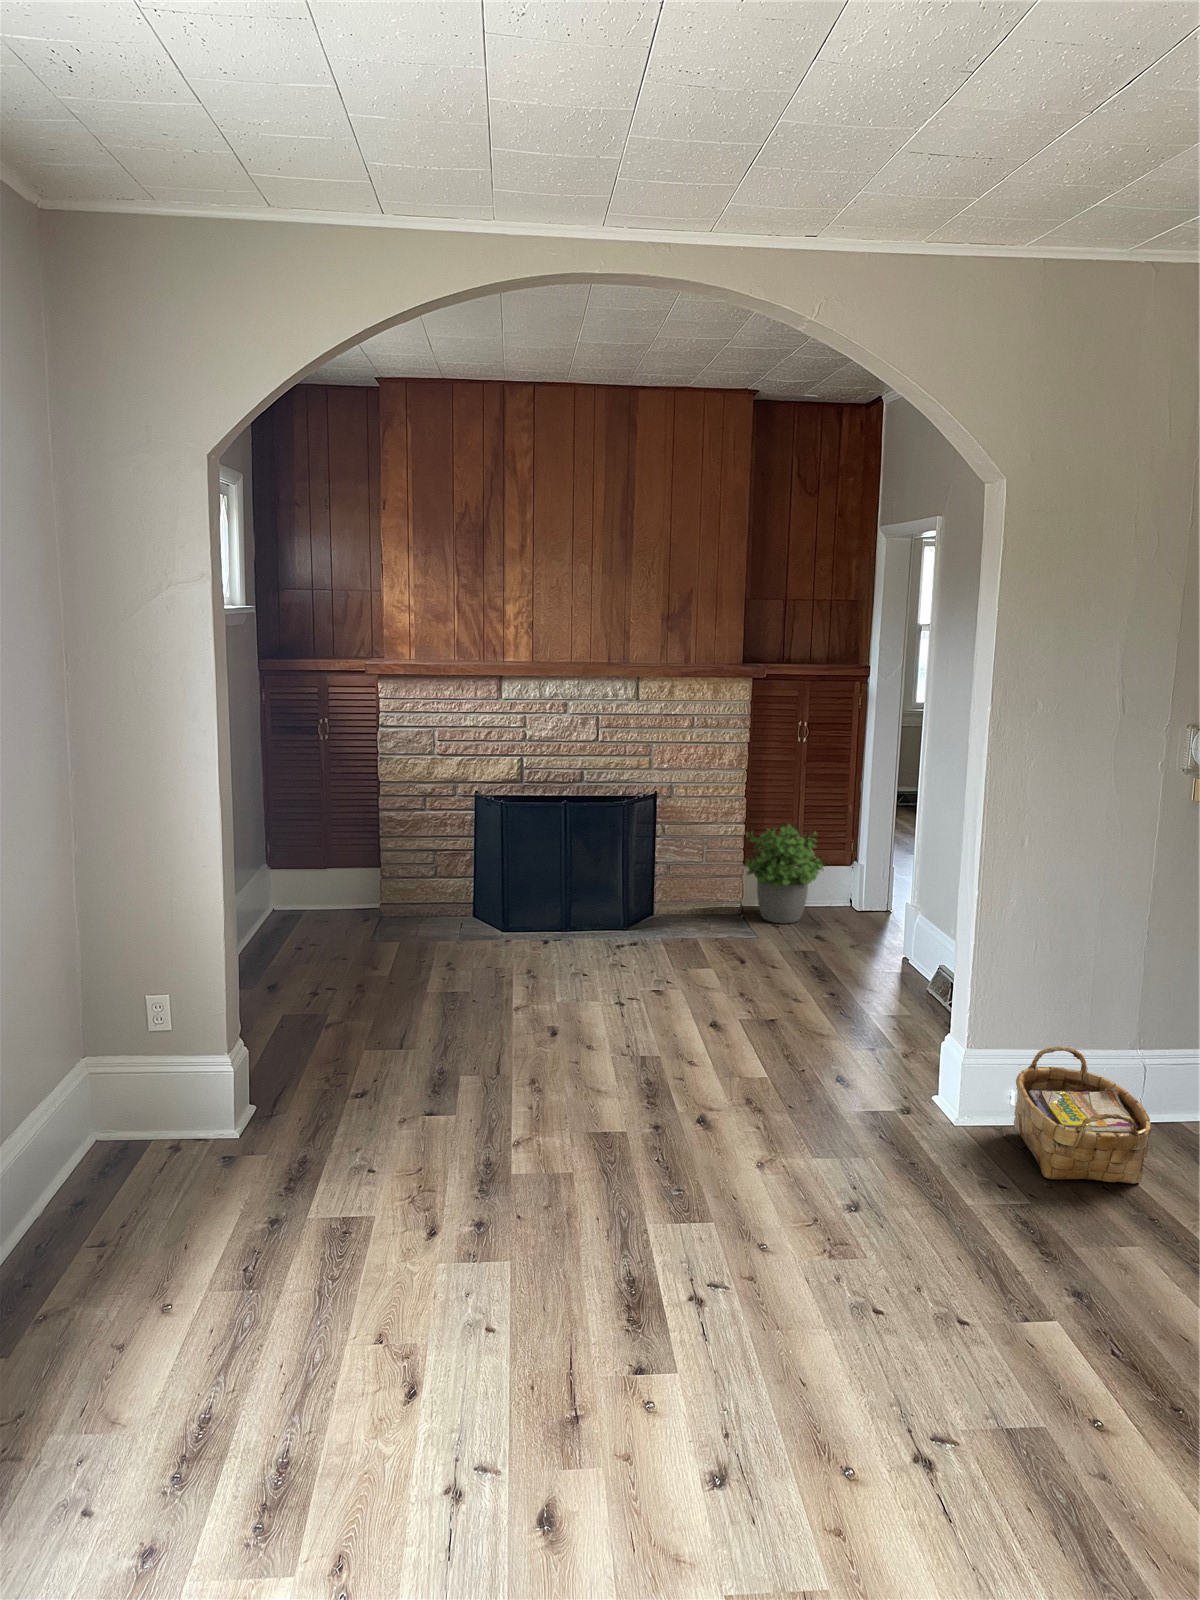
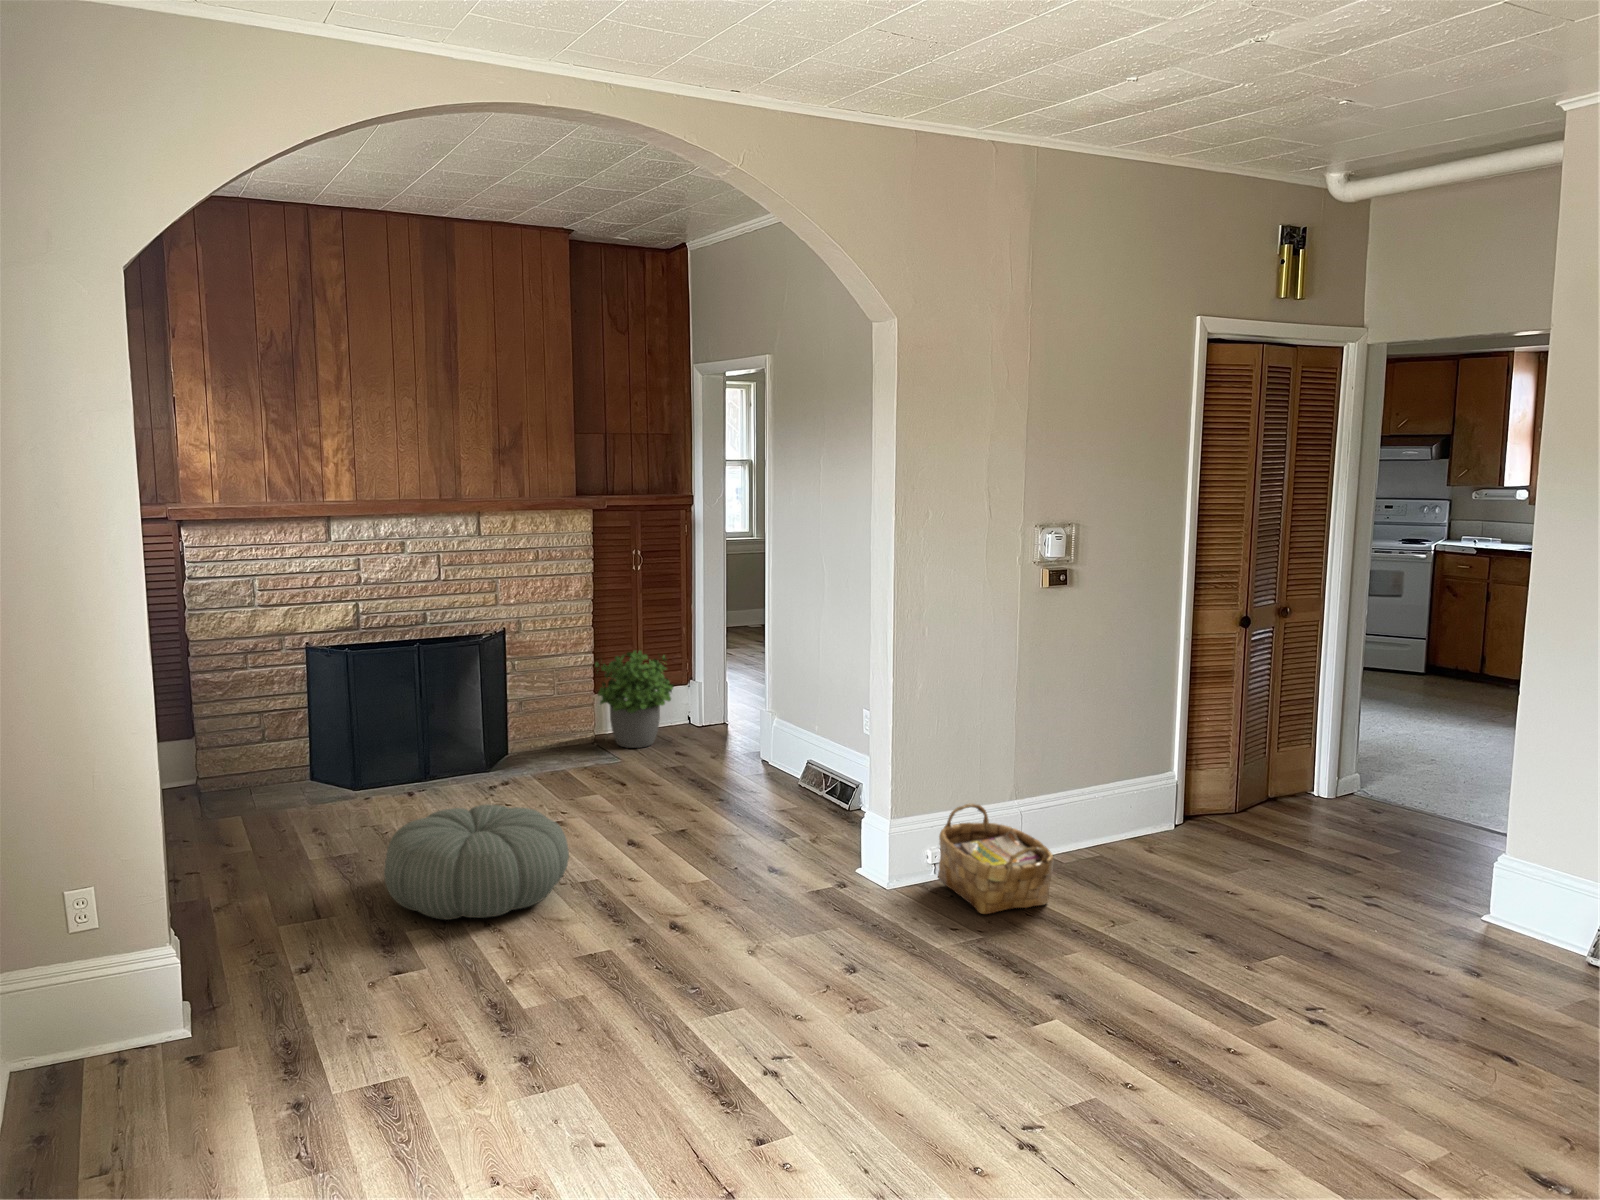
pouf: none [457,963,628,1073] -> present [384,804,569,920]

